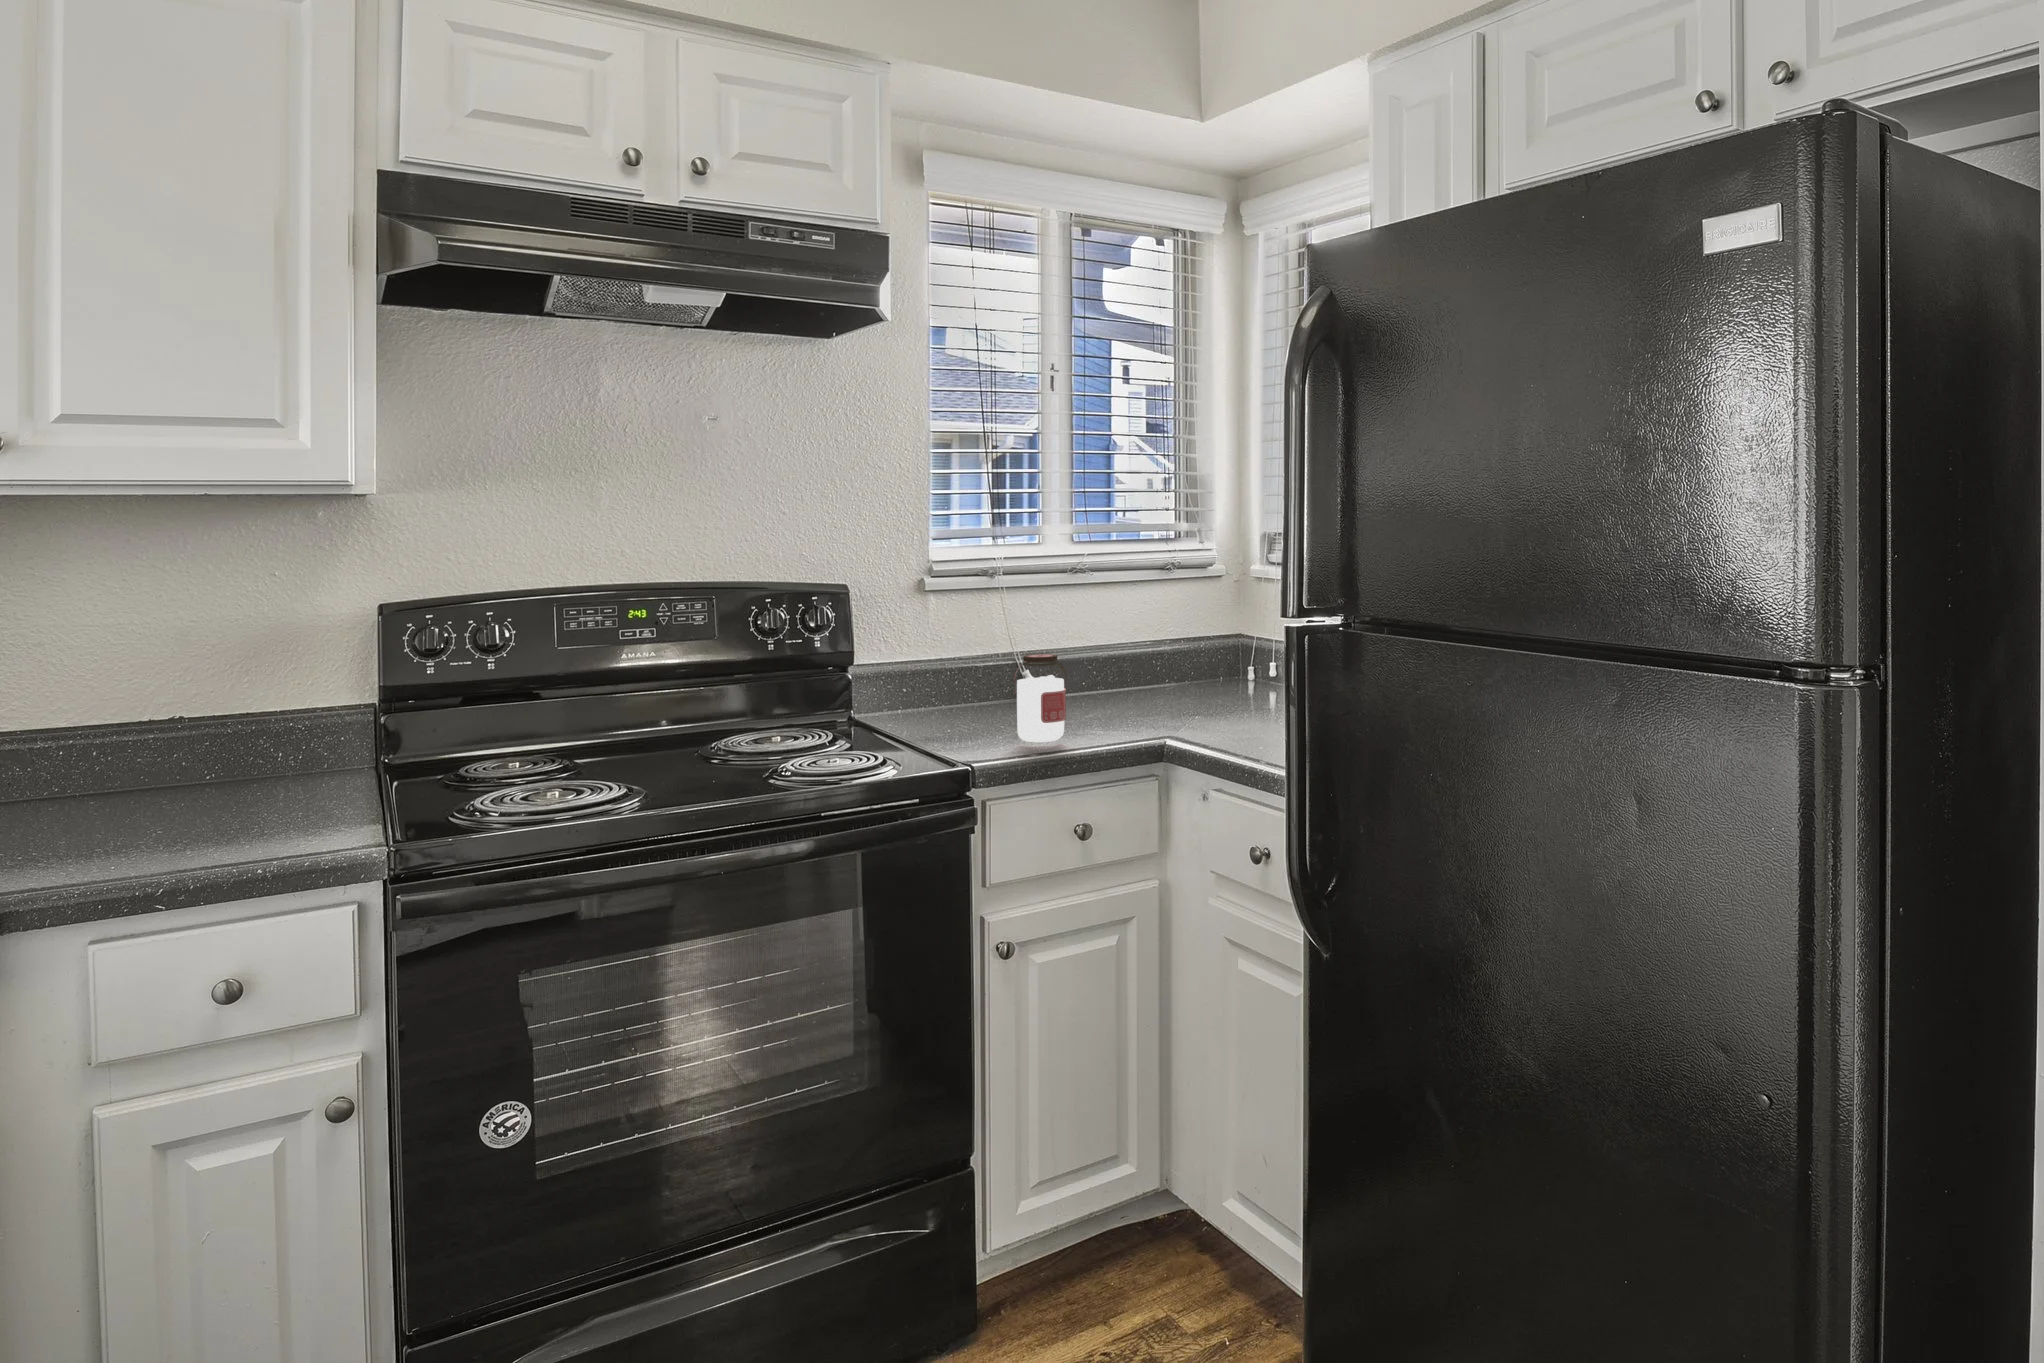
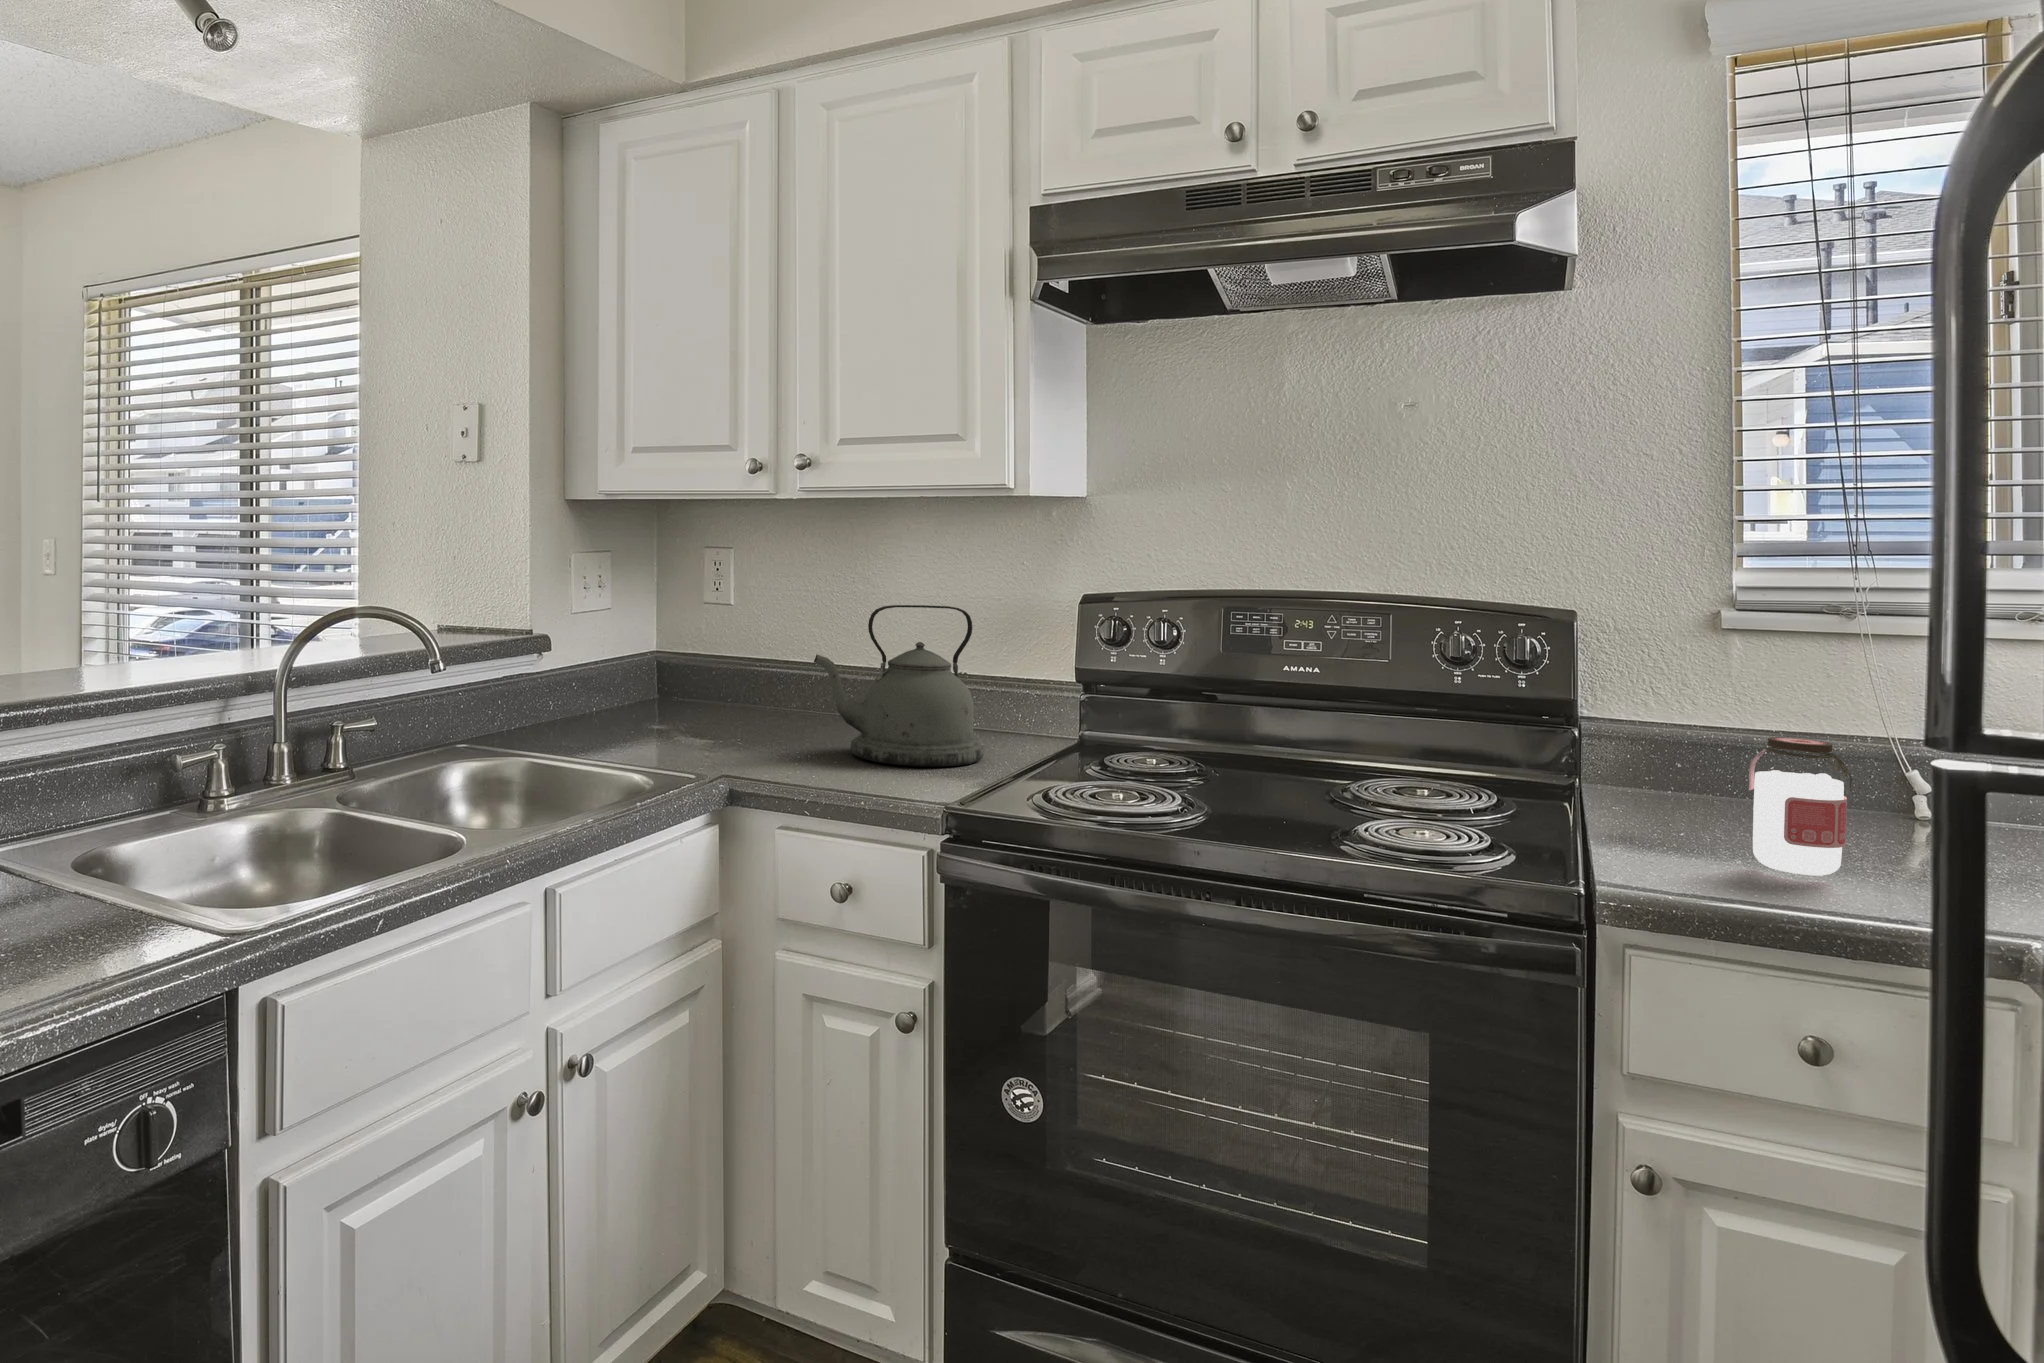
kettle: none [72,631,319,833] -> present [814,605,983,767]

